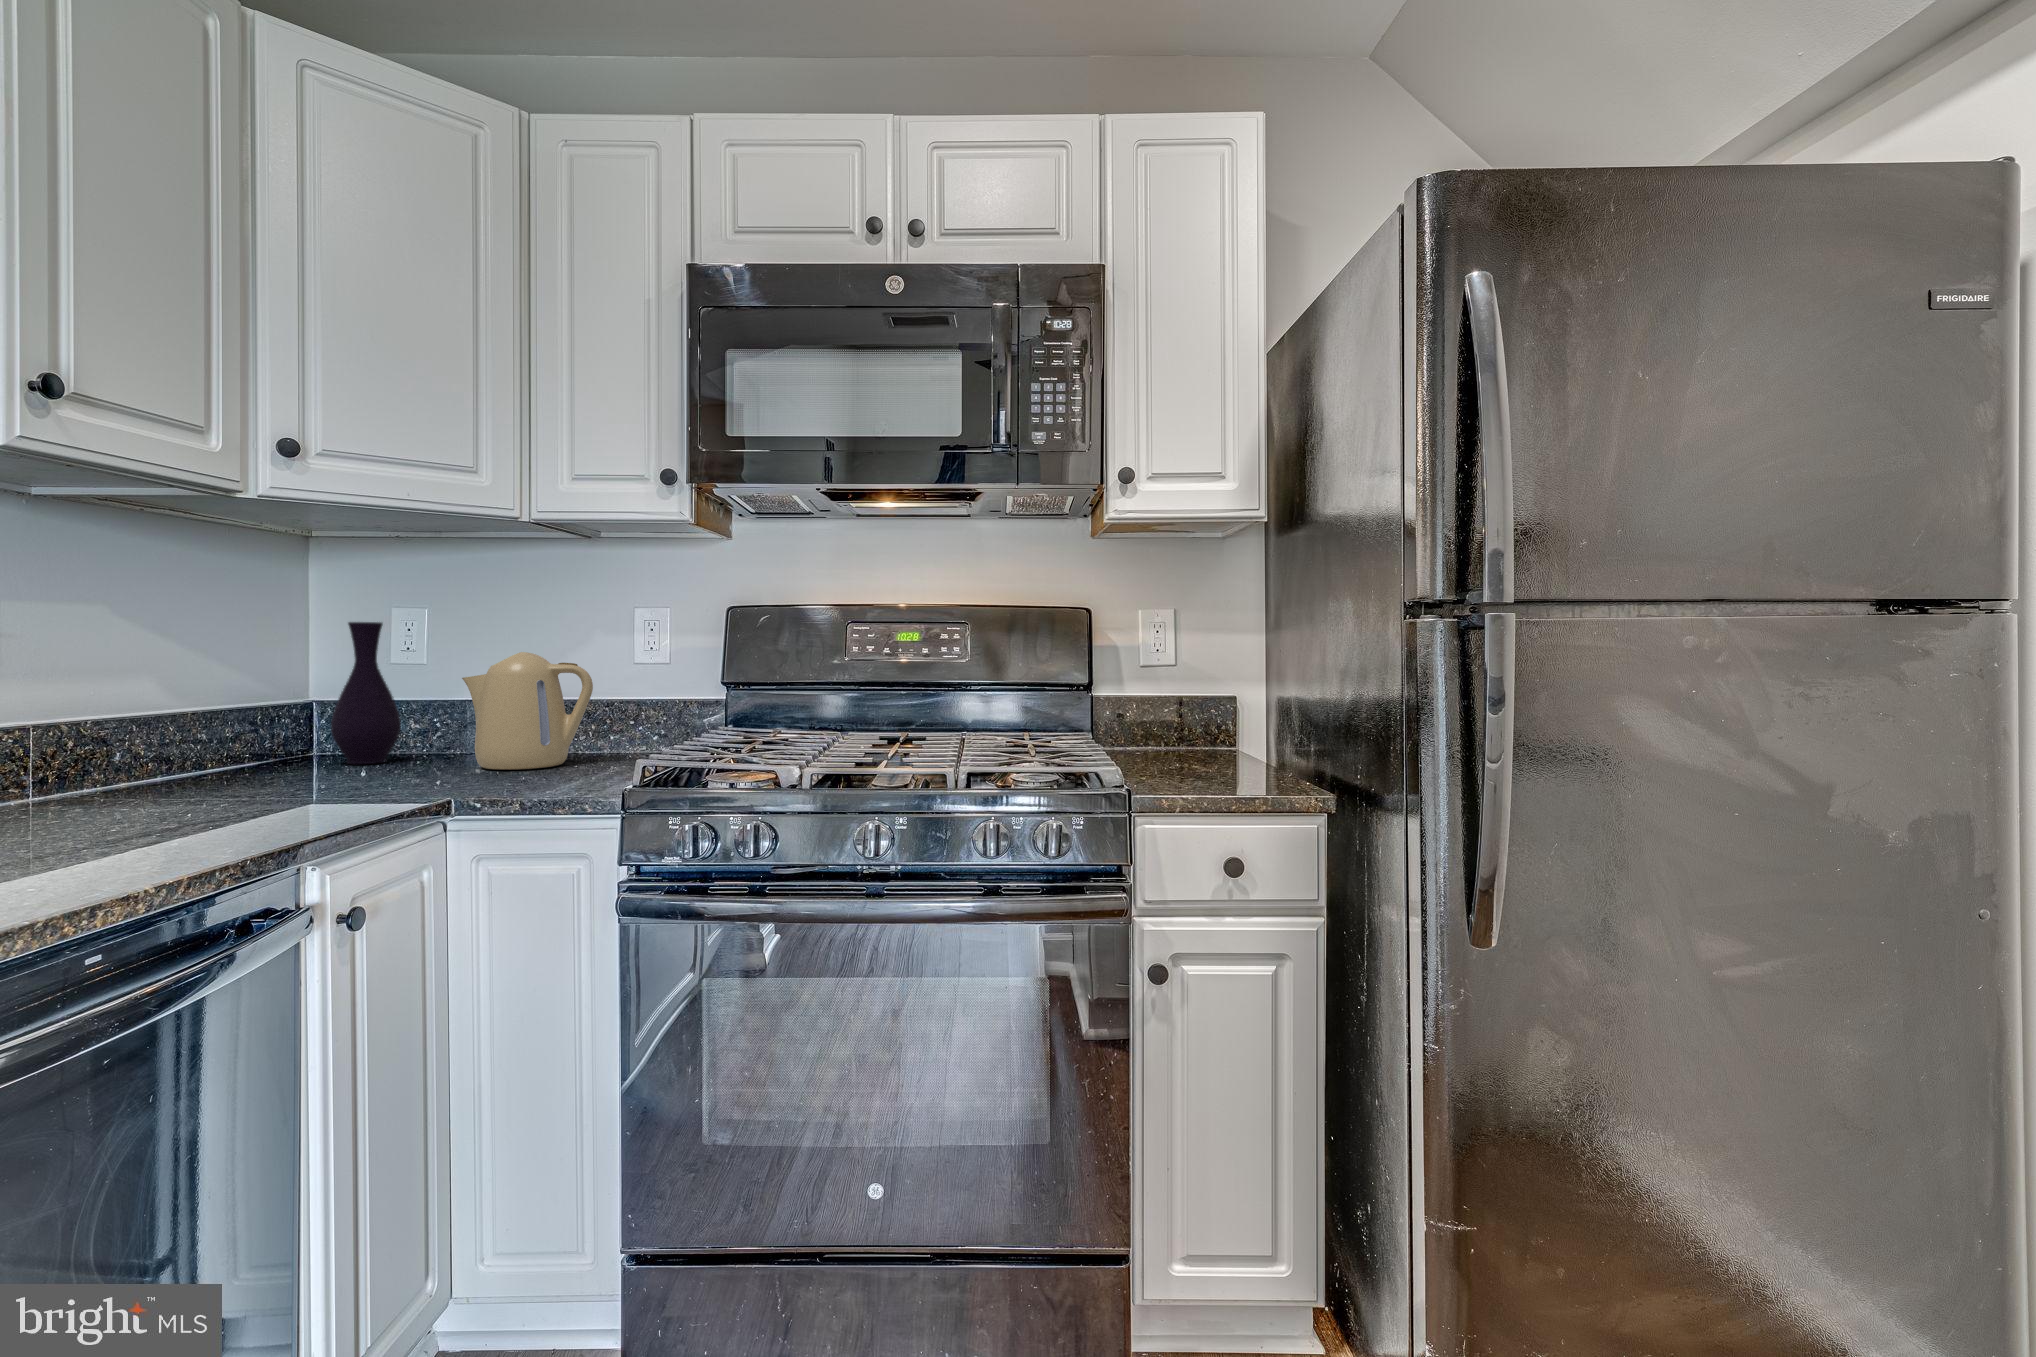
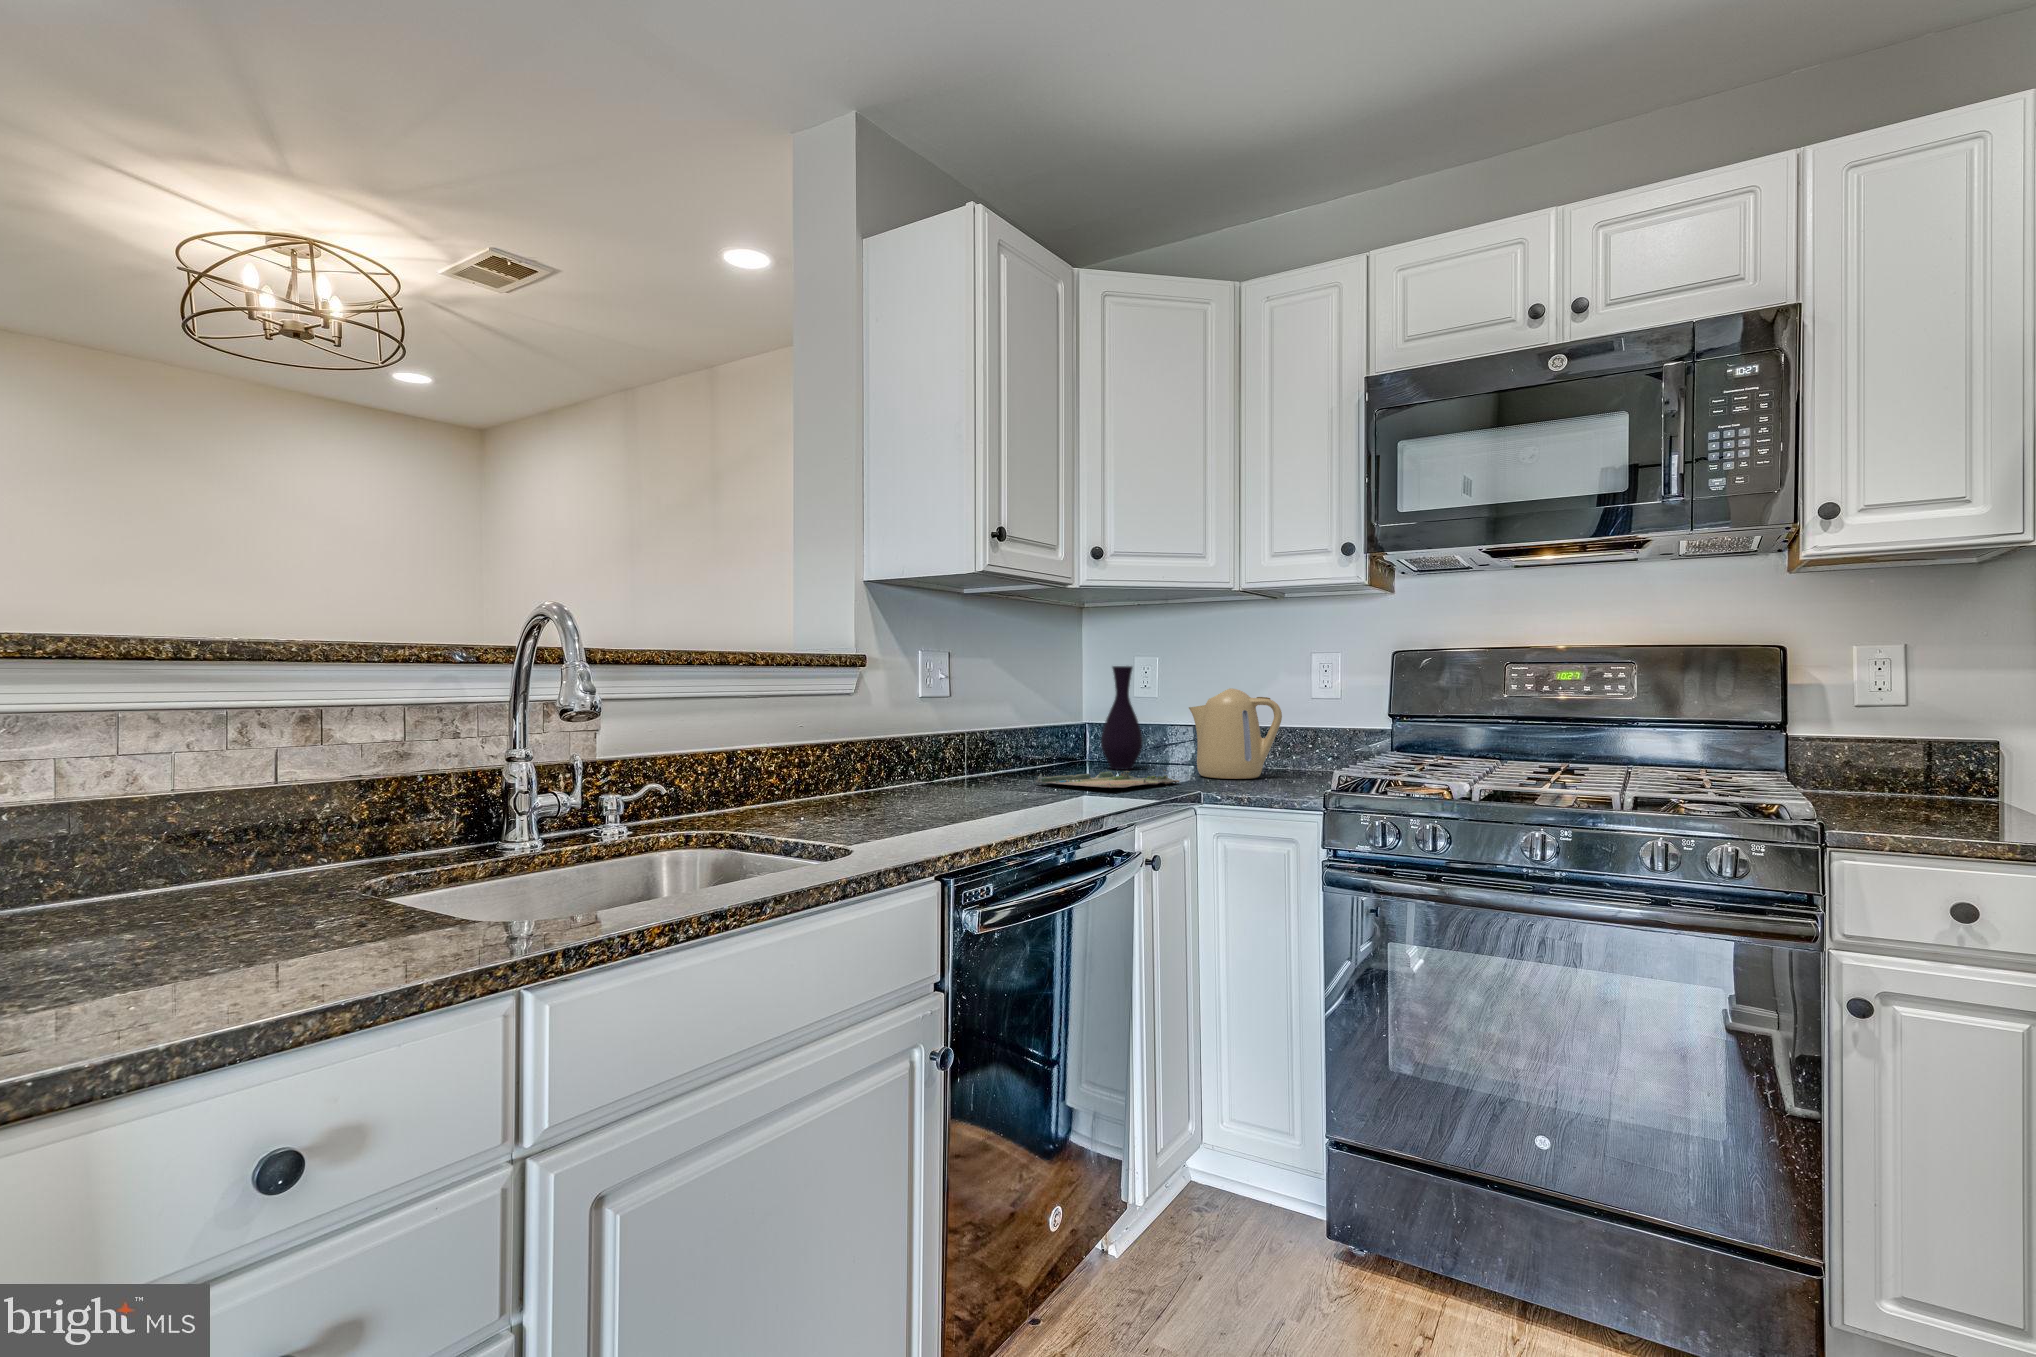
tray: none [162,762,437,806] -> present [1035,770,1179,788]

